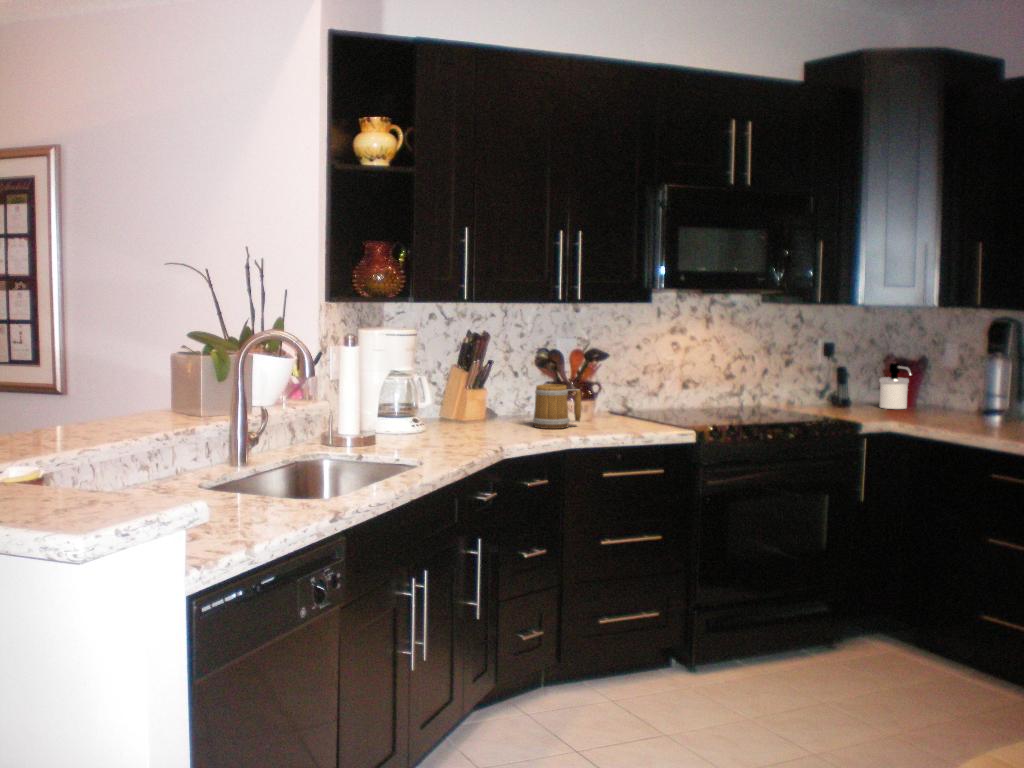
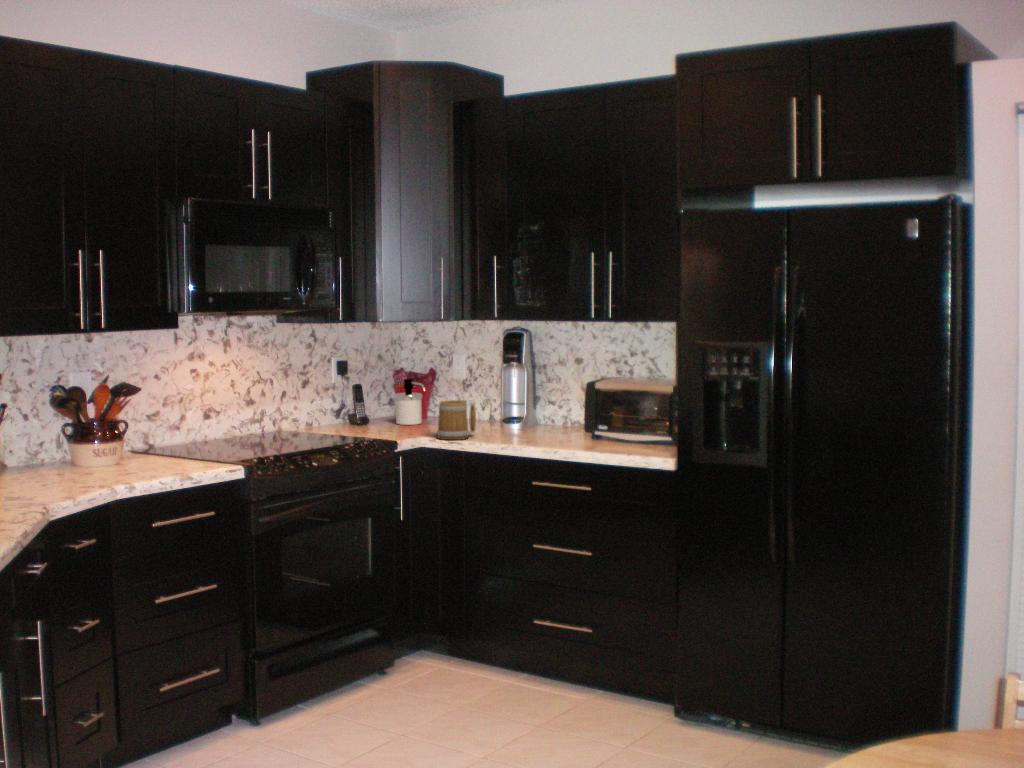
mug: present [533,384,581,429] -> present [437,400,476,440]

